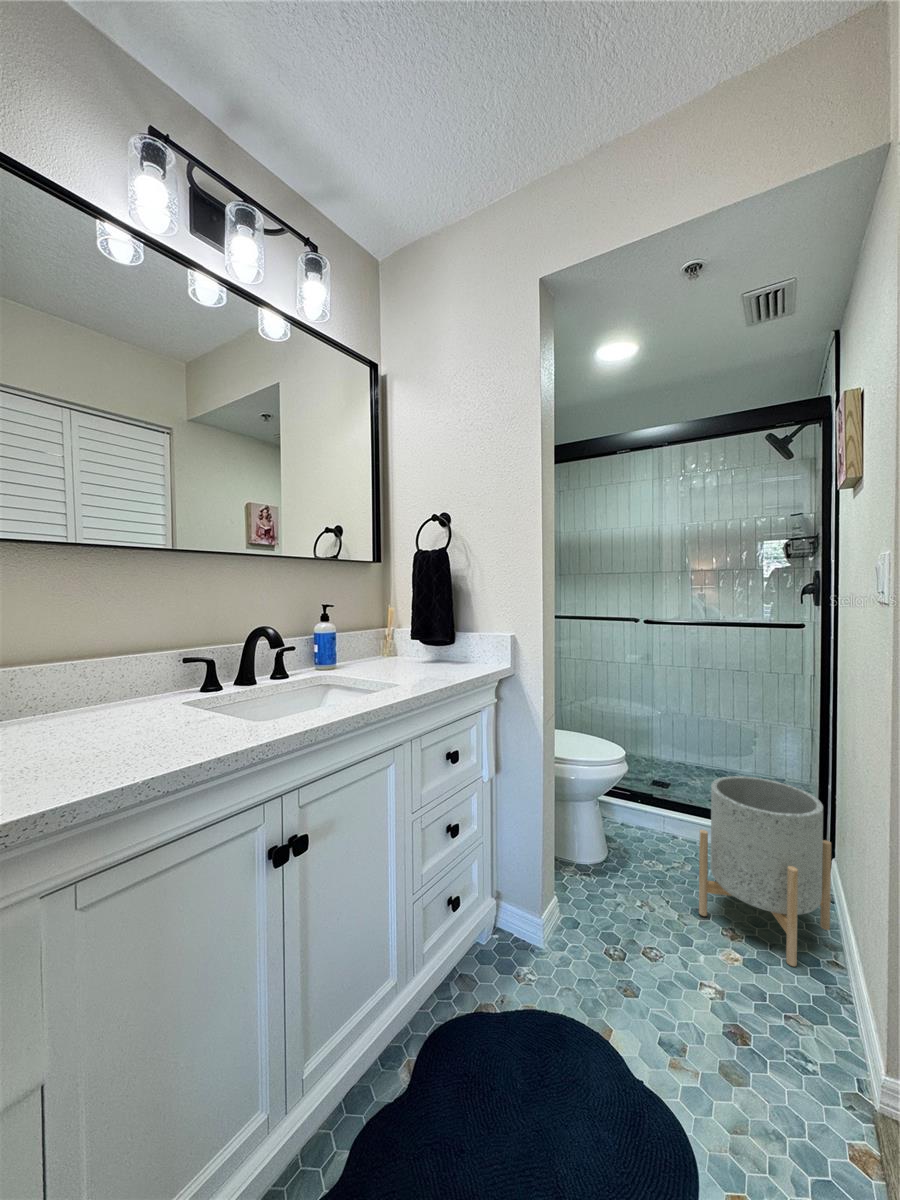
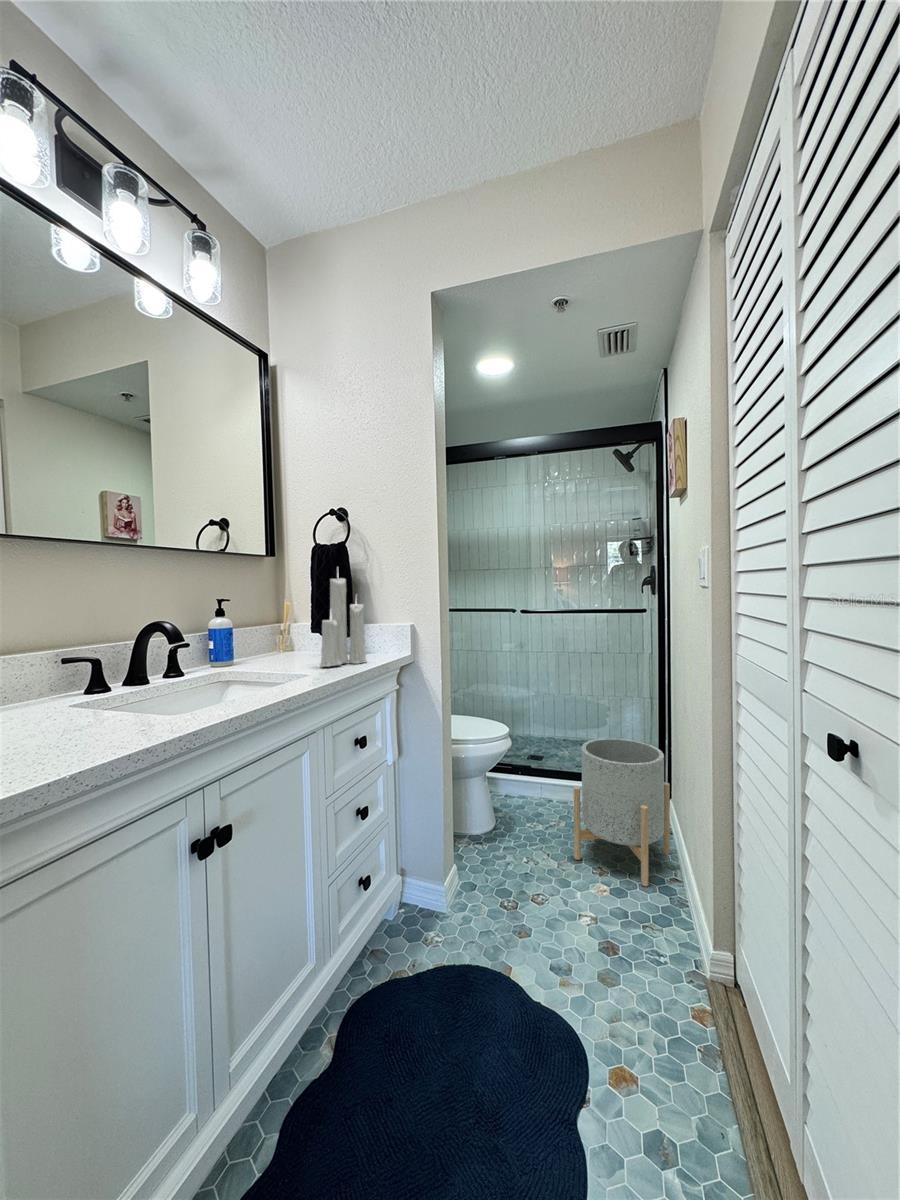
candle: none [413,568,461,676] -> present [320,573,367,667]

